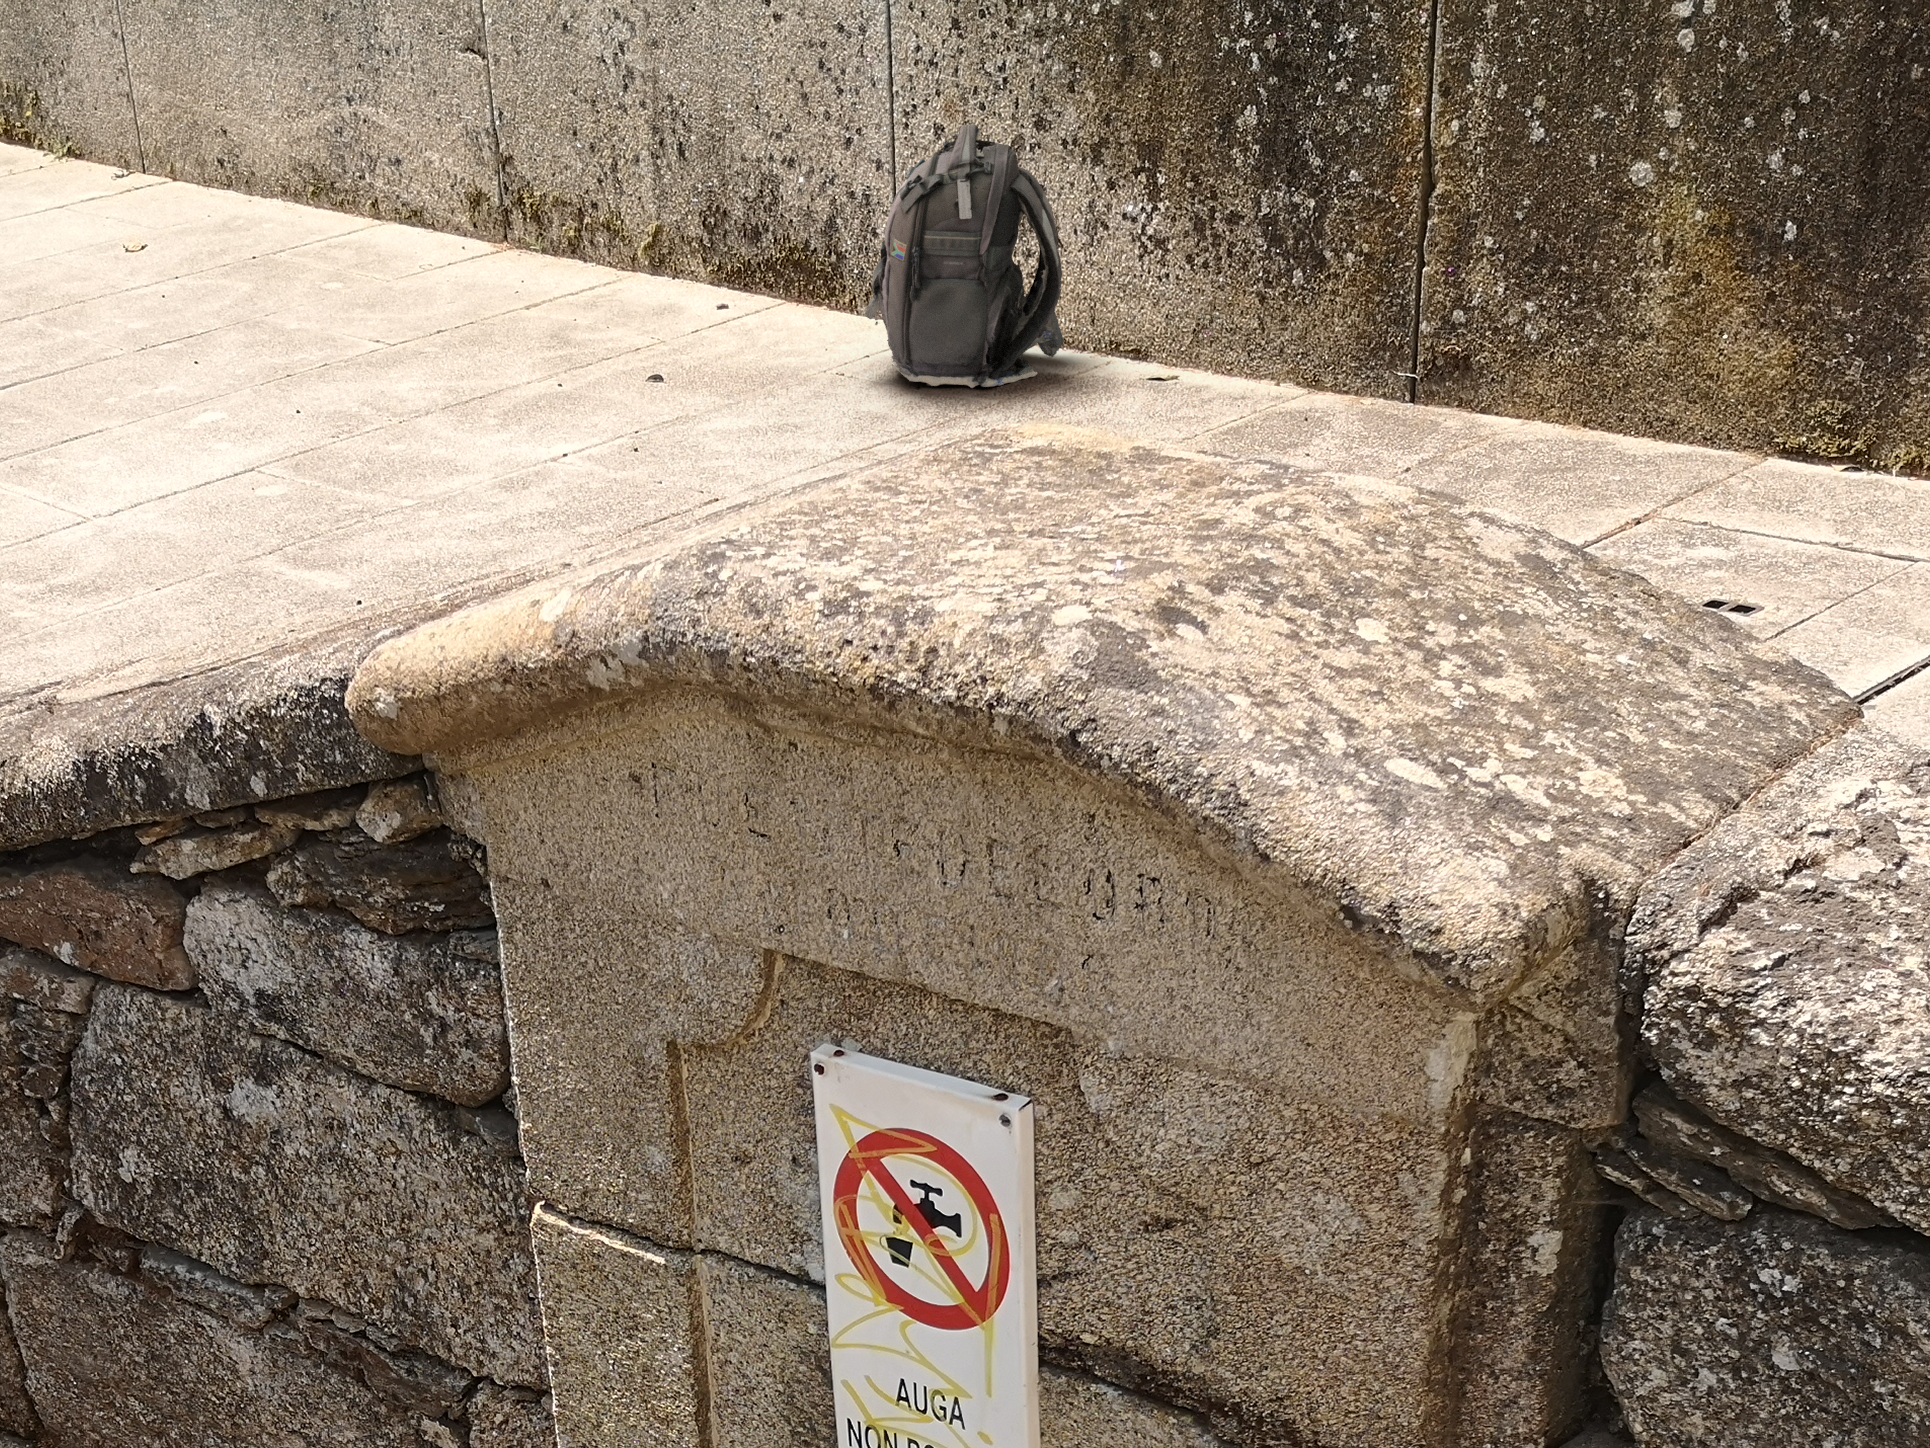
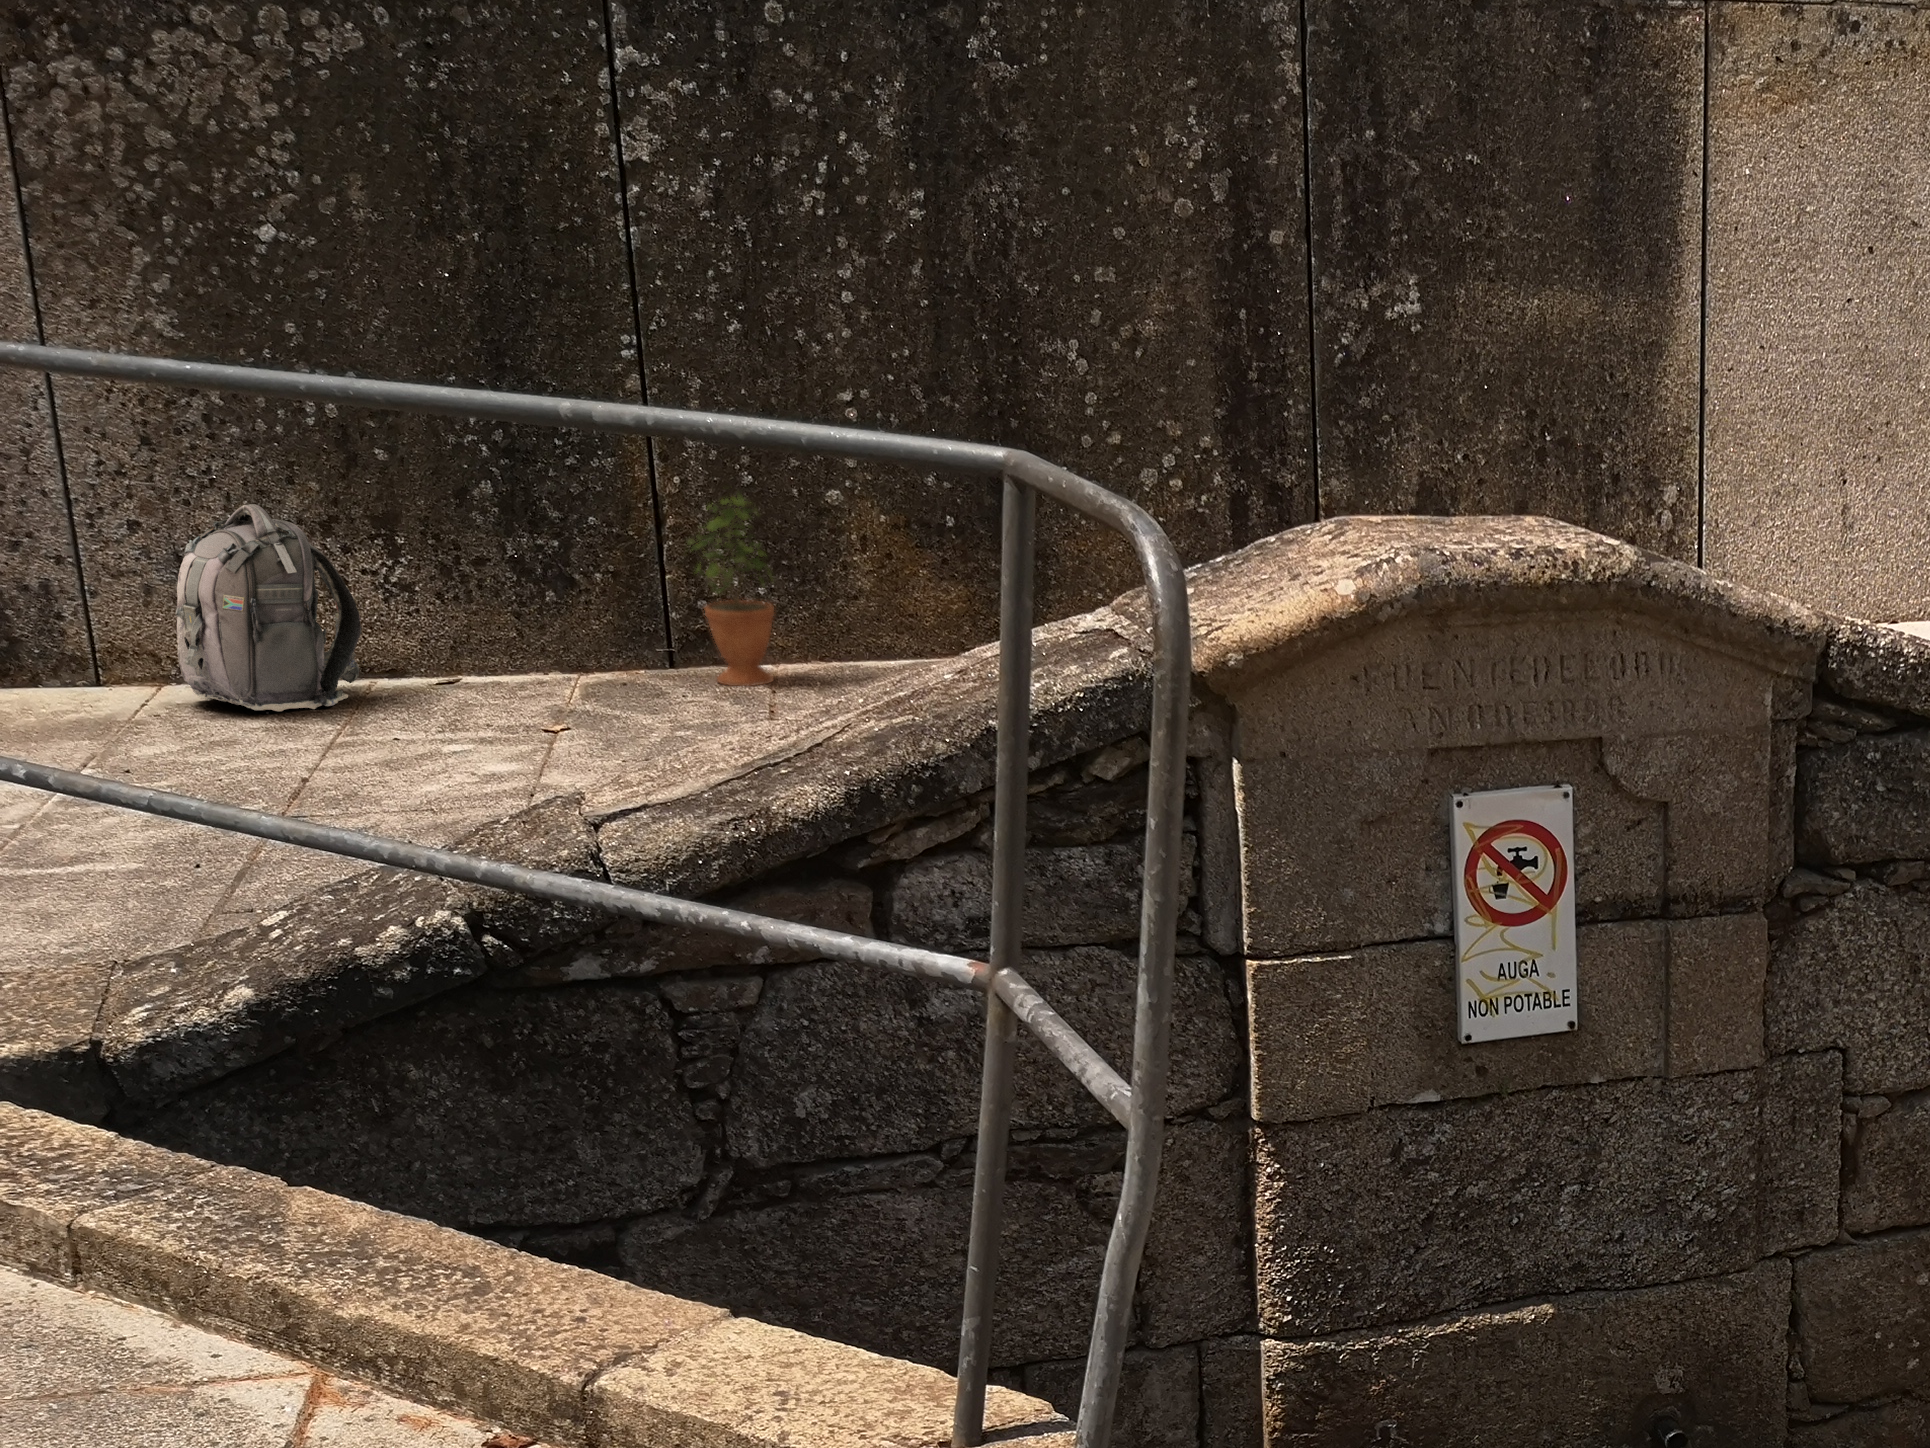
potted plant: none [1383,150,1506,442] -> present [687,493,774,686]

